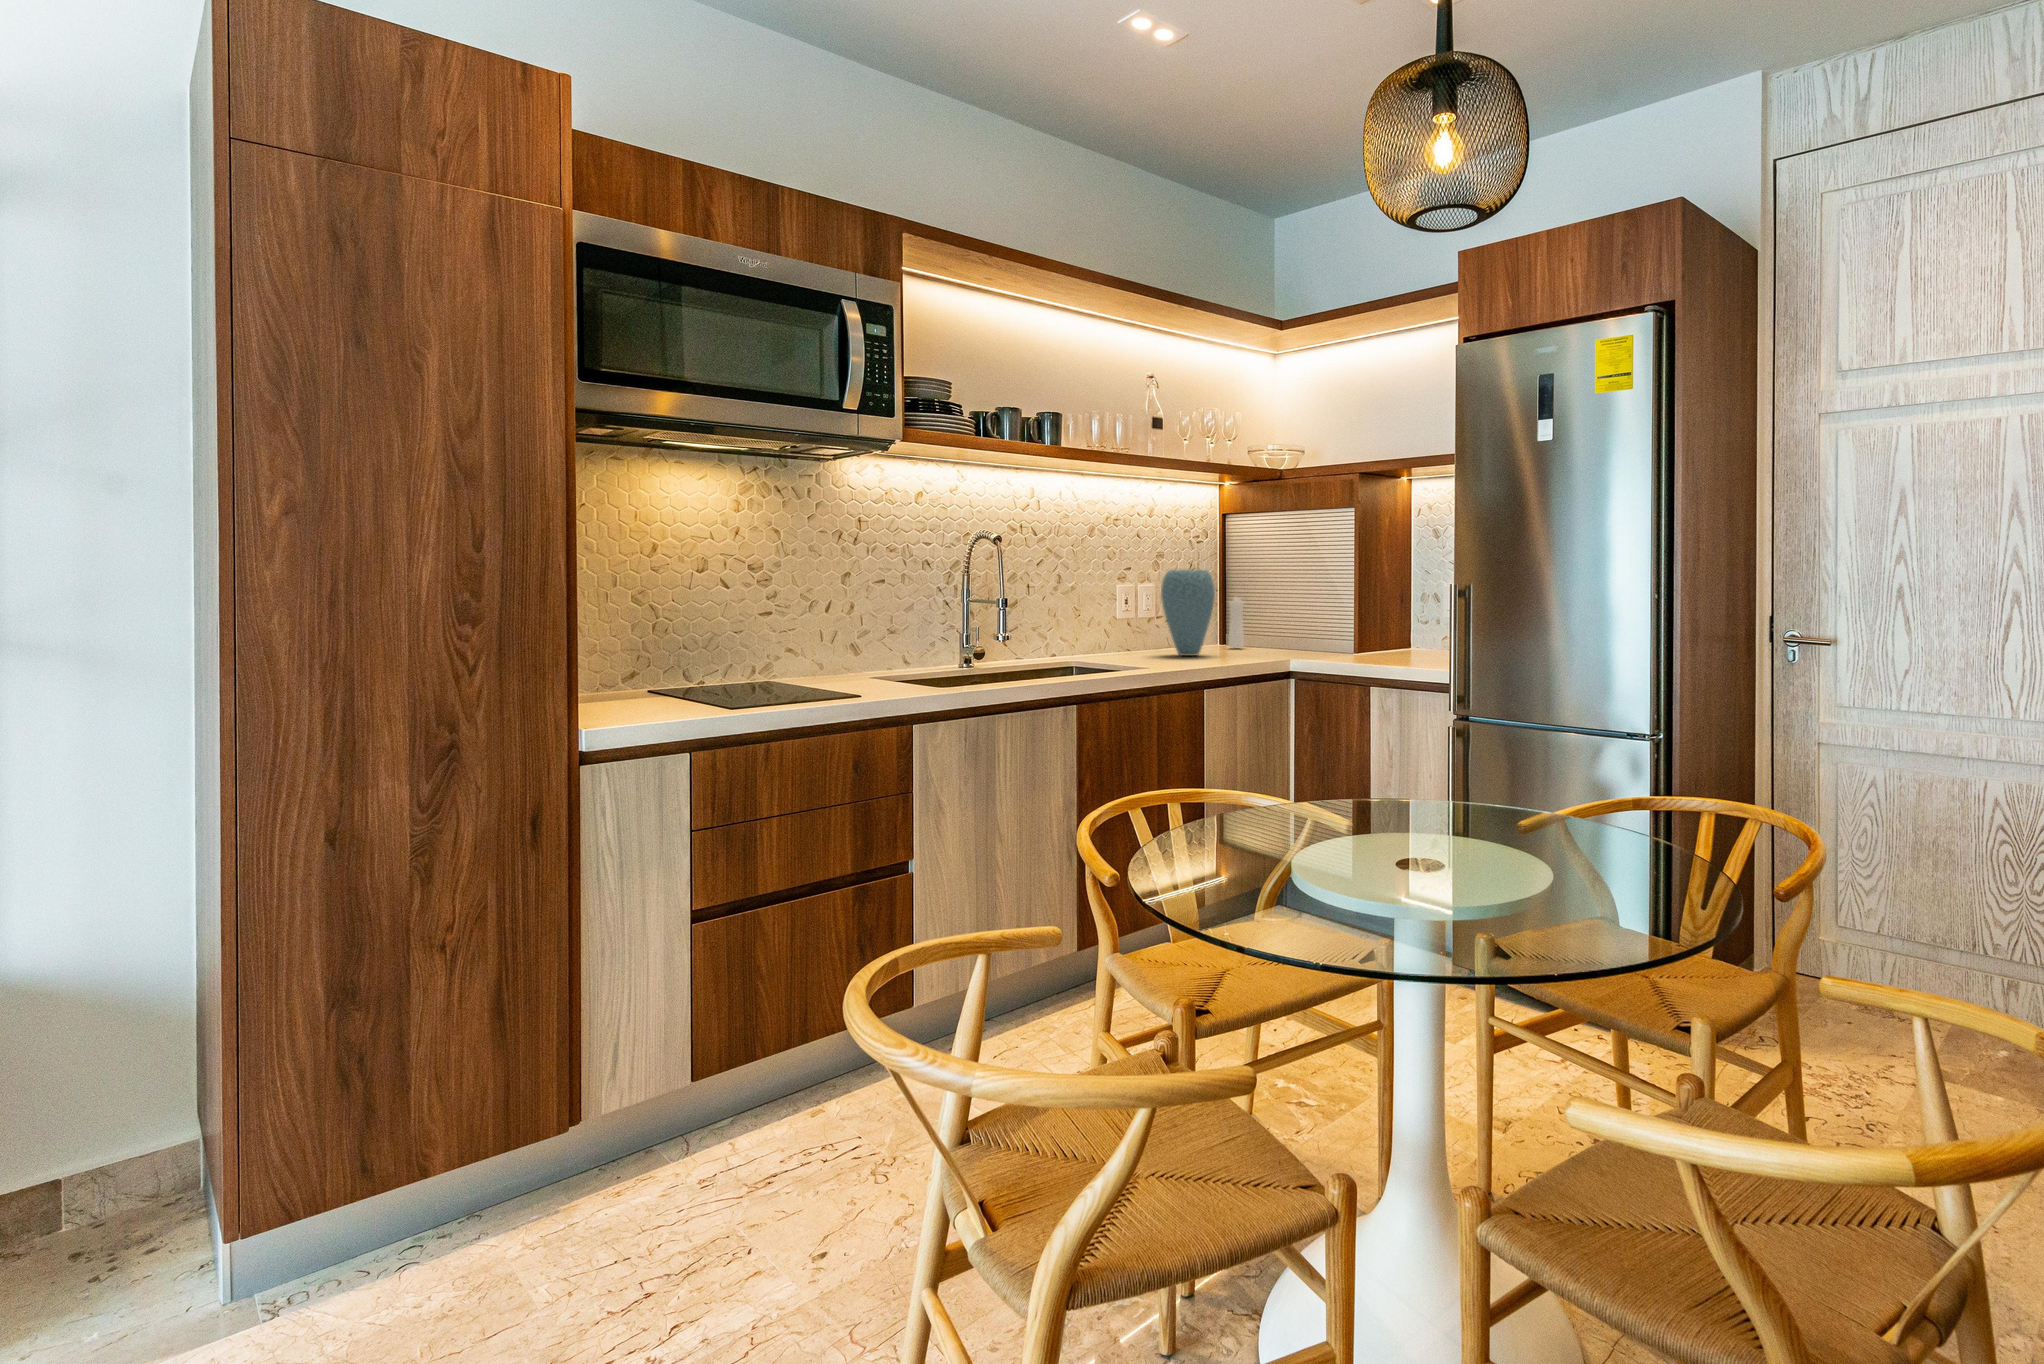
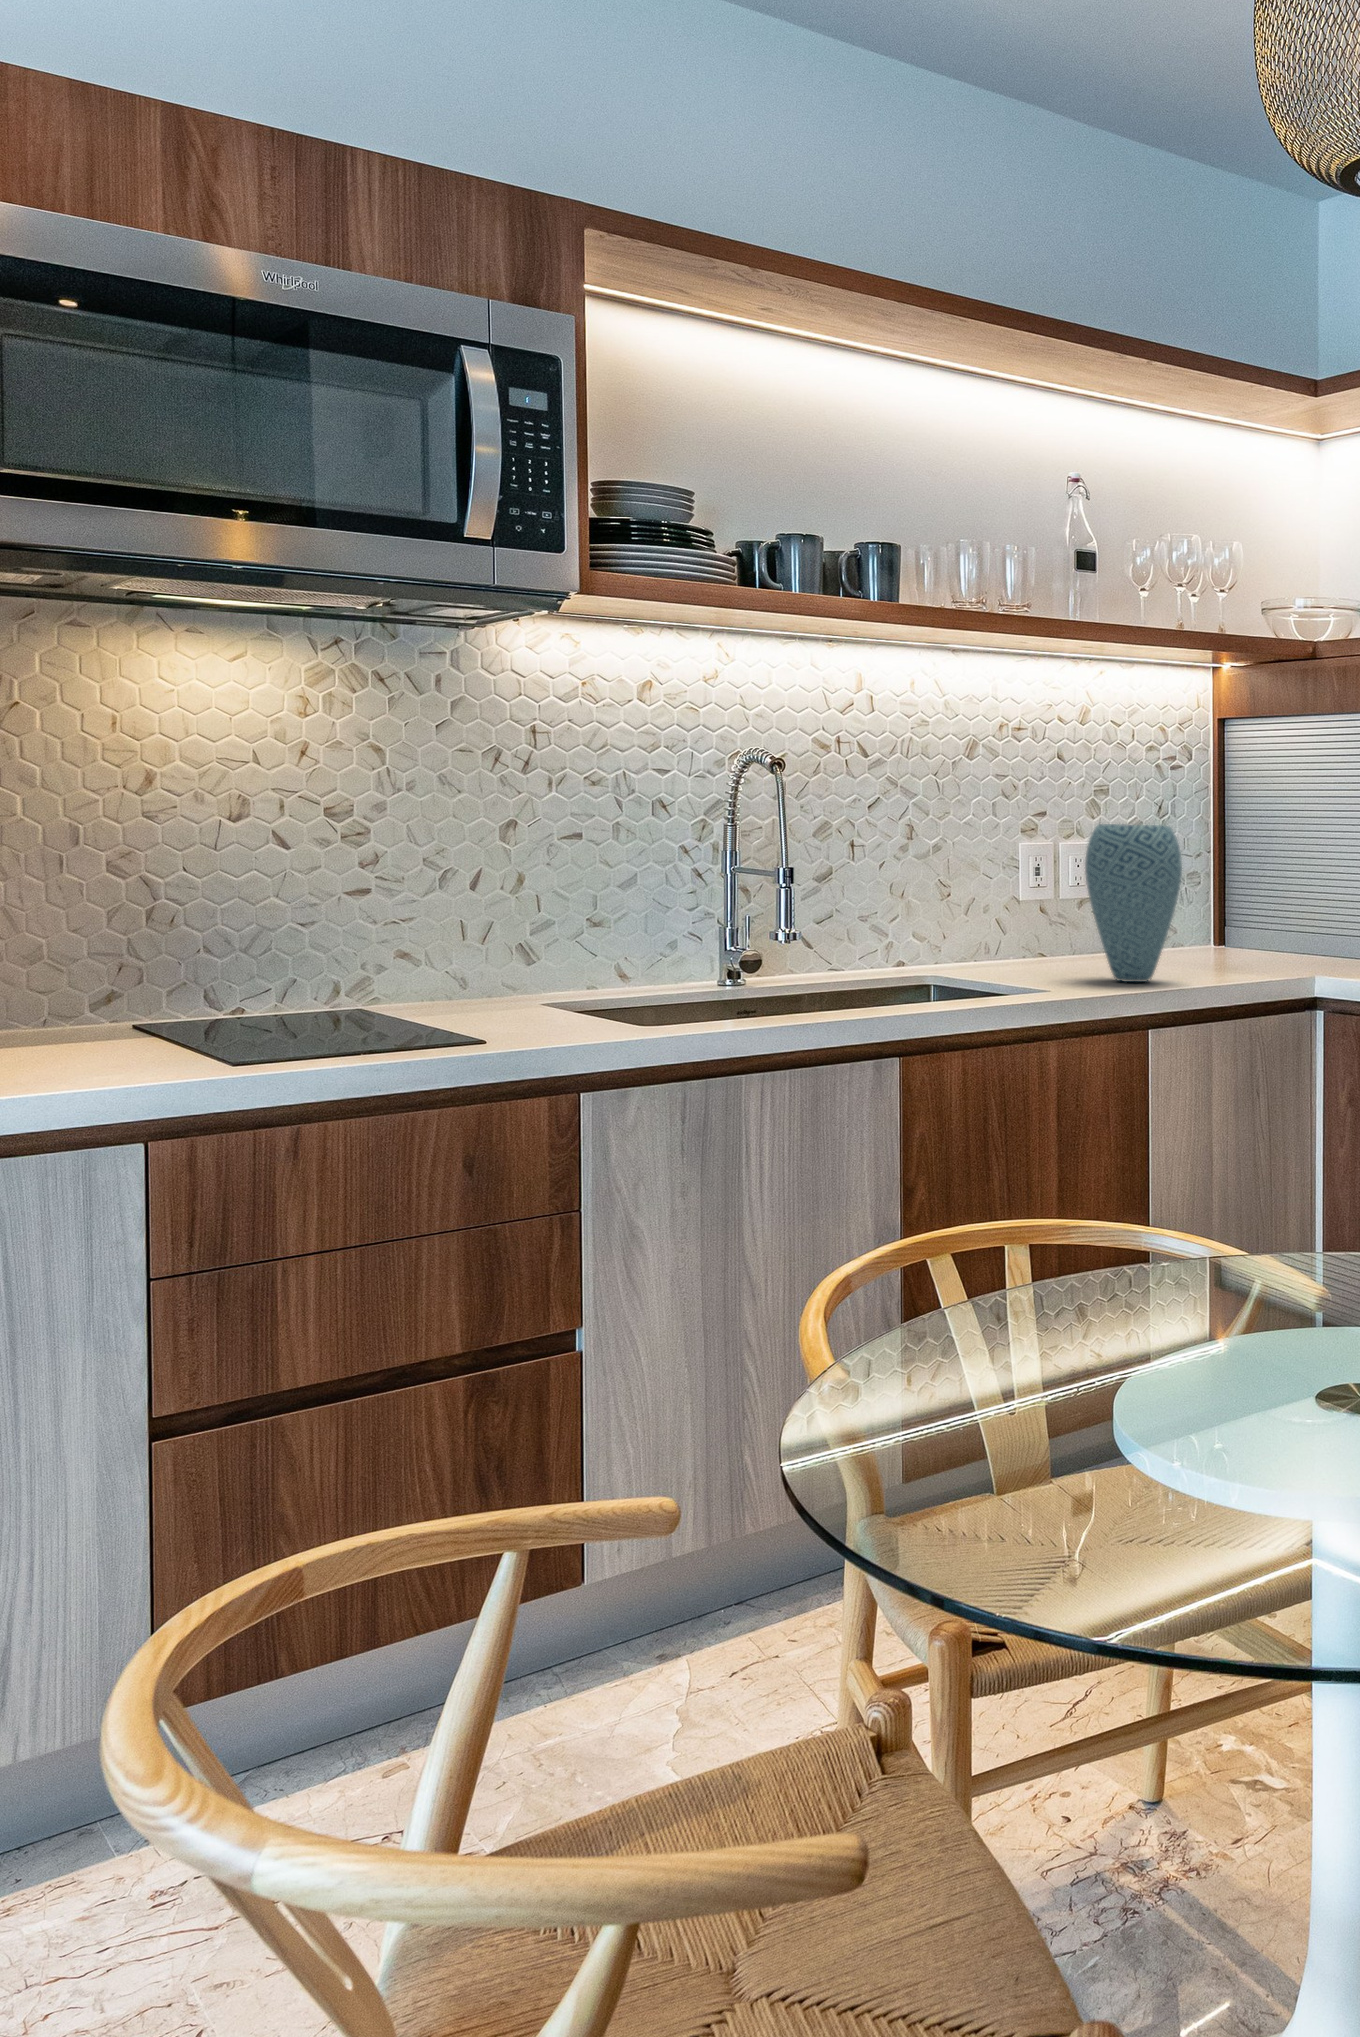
pepper mill: present [1229,597,1246,648] -> none [1220,861,1270,968]

